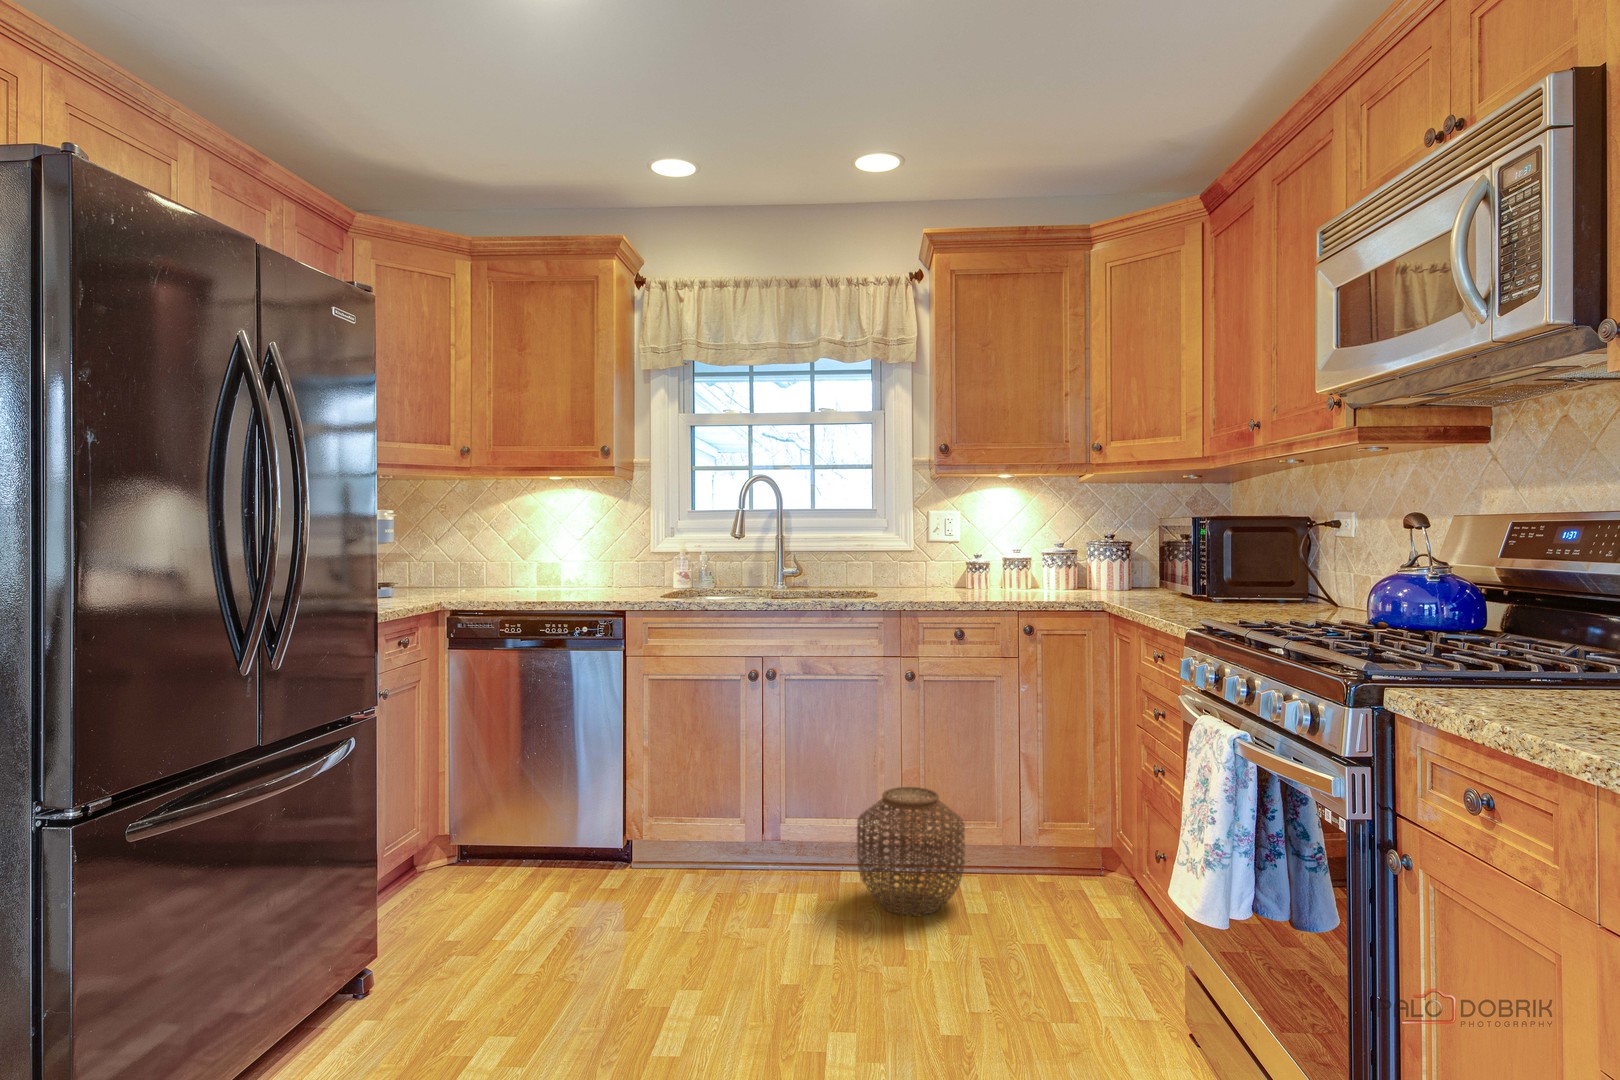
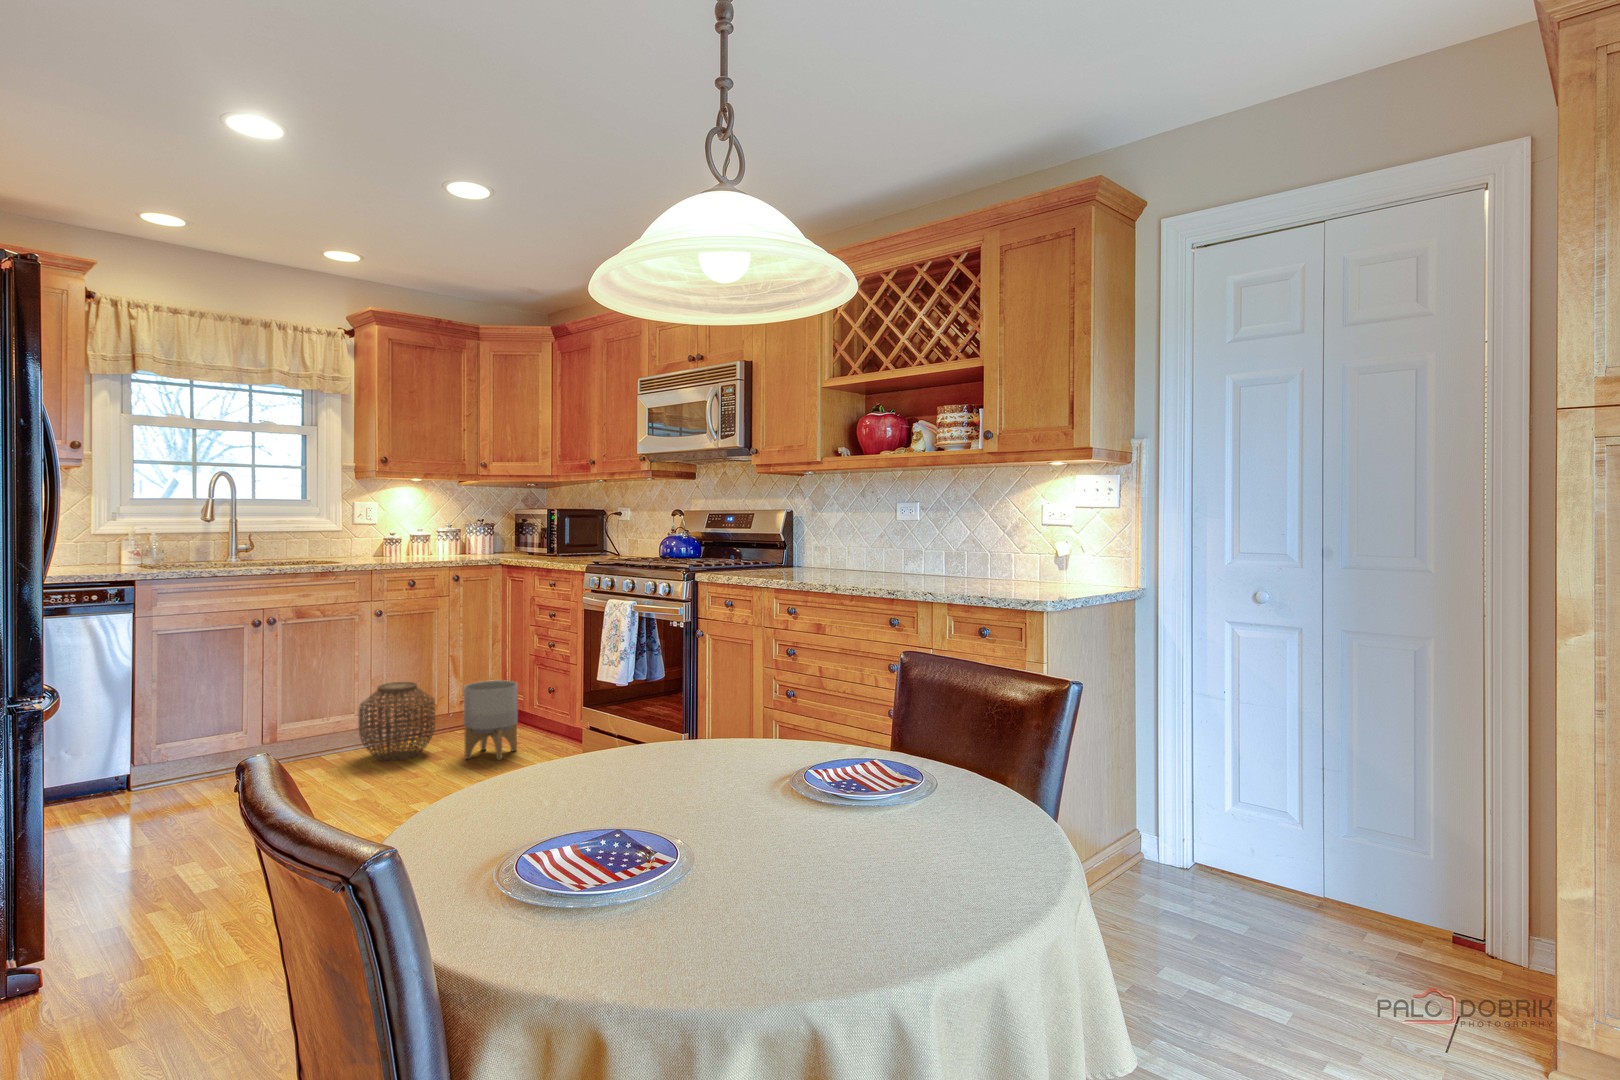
planter: none [985,814,1077,970] -> present [464,680,518,760]

